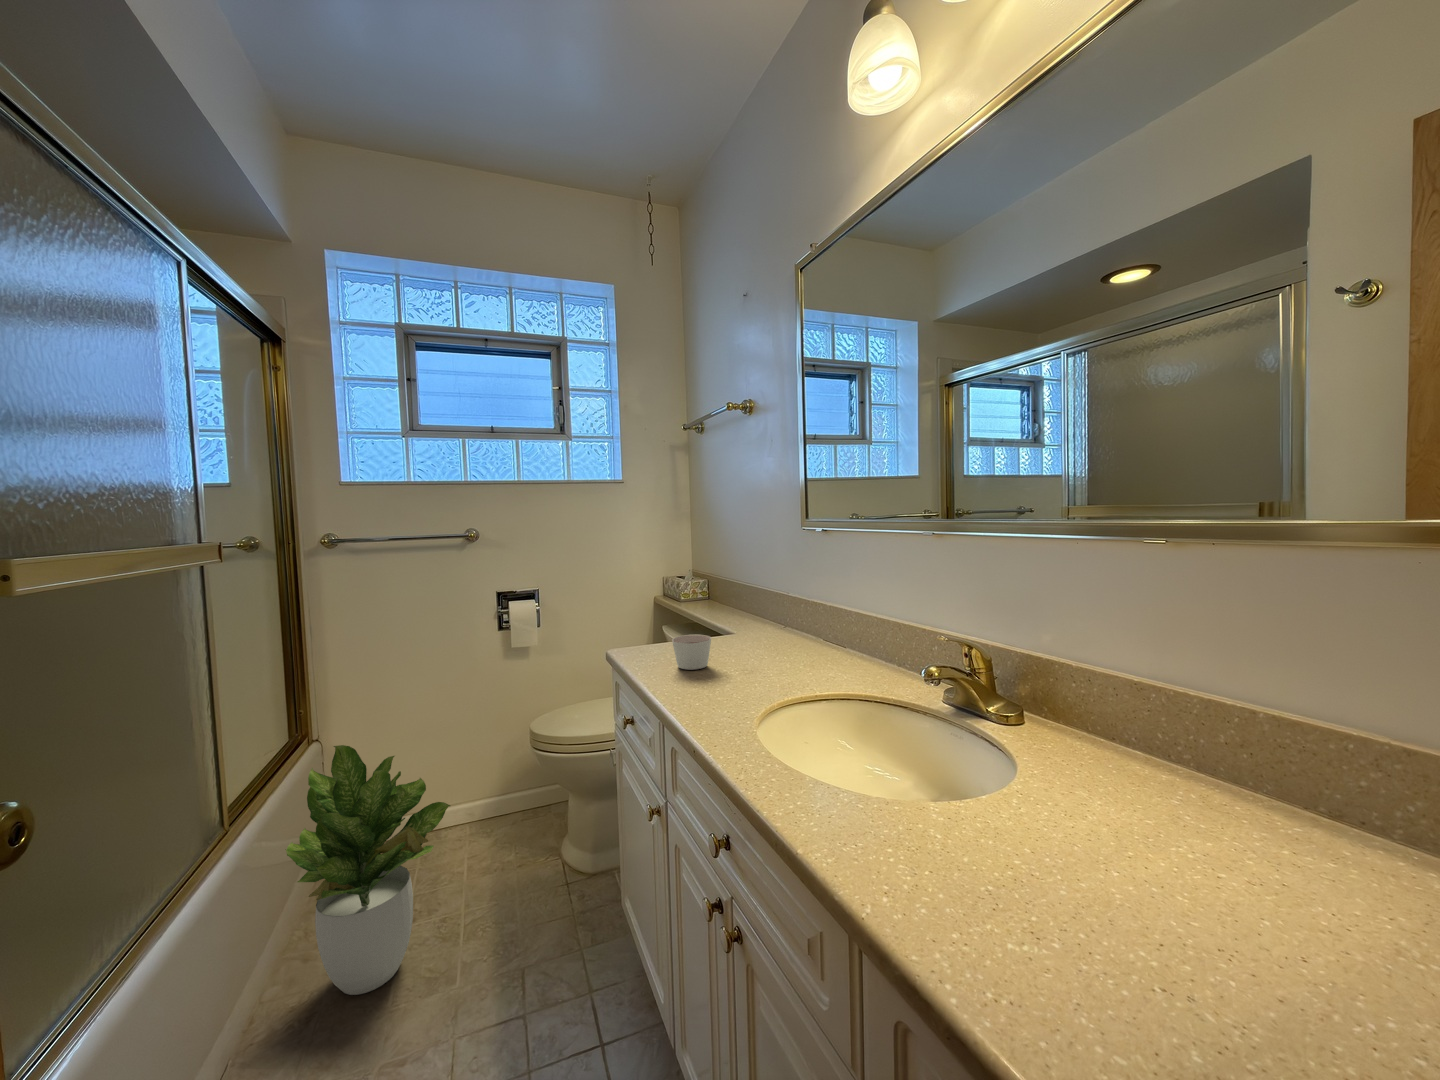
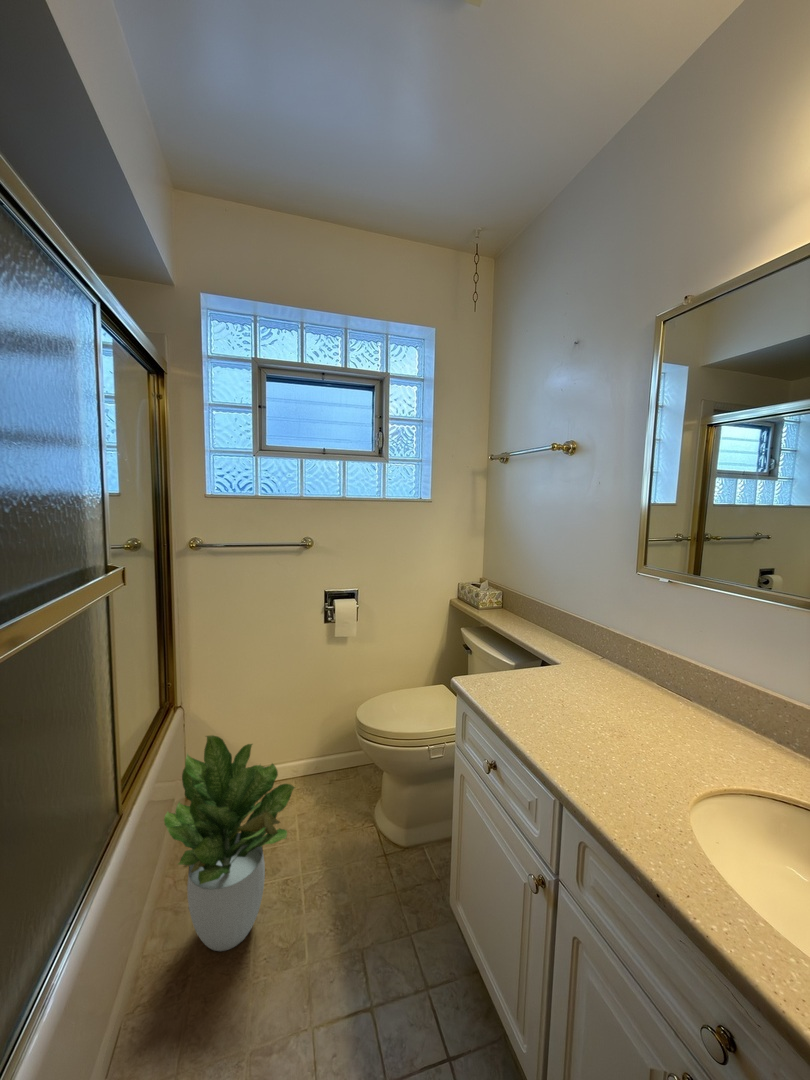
candle: present [672,635,711,670] -> none [528,675,568,715]

